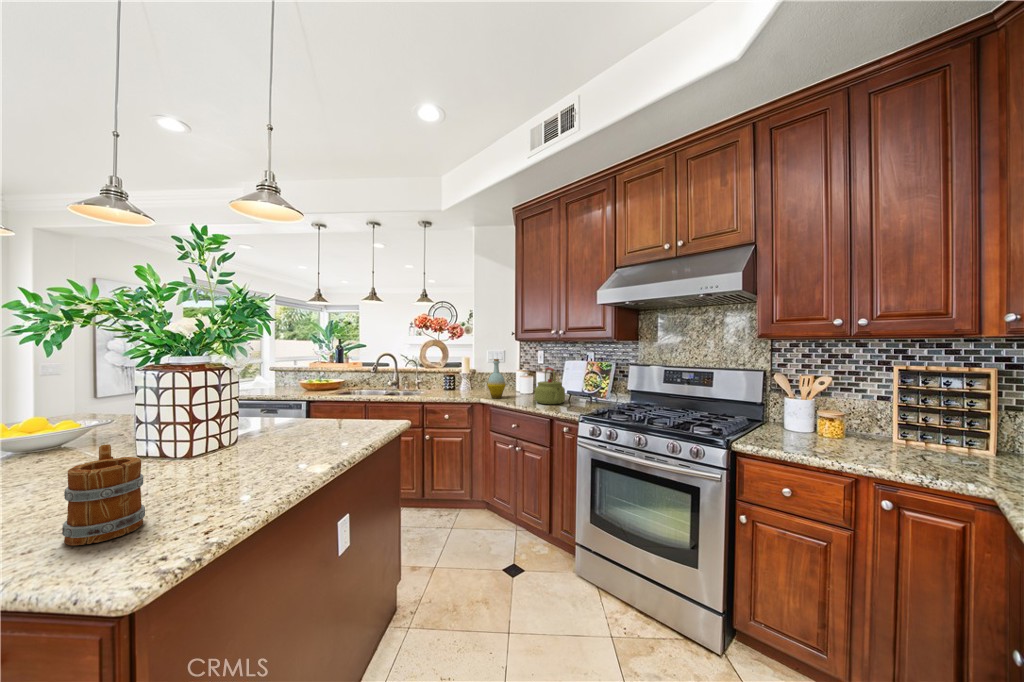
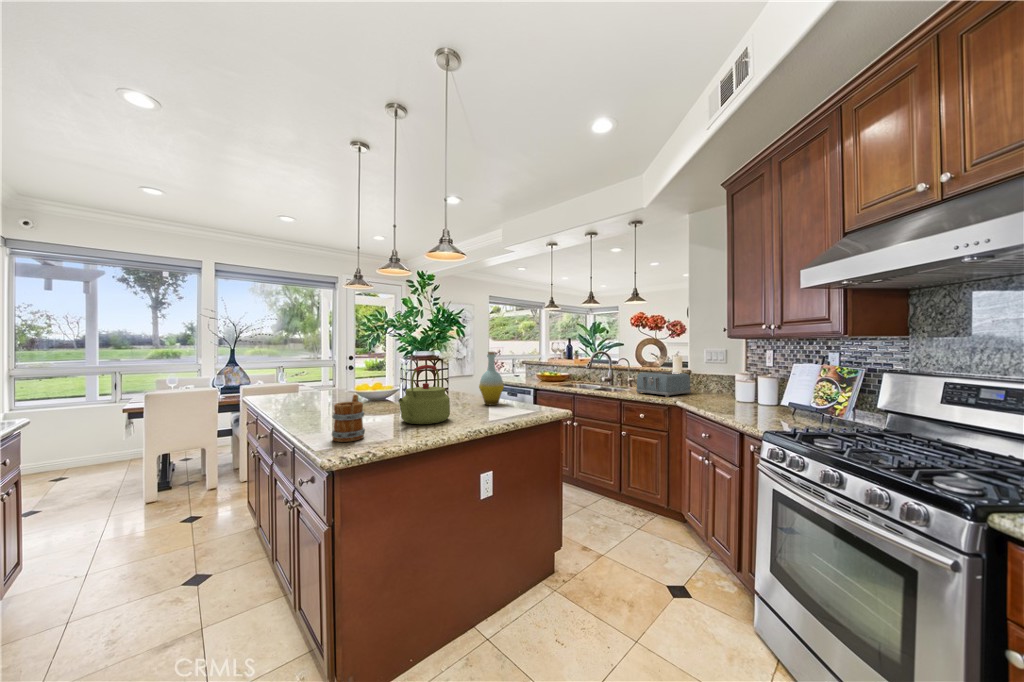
bottle: present [487,359,506,399] -> present [479,352,504,405]
kettle: present [535,367,565,404] -> present [398,365,450,424]
toaster: none [432,372,481,396] -> present [636,372,691,397]

